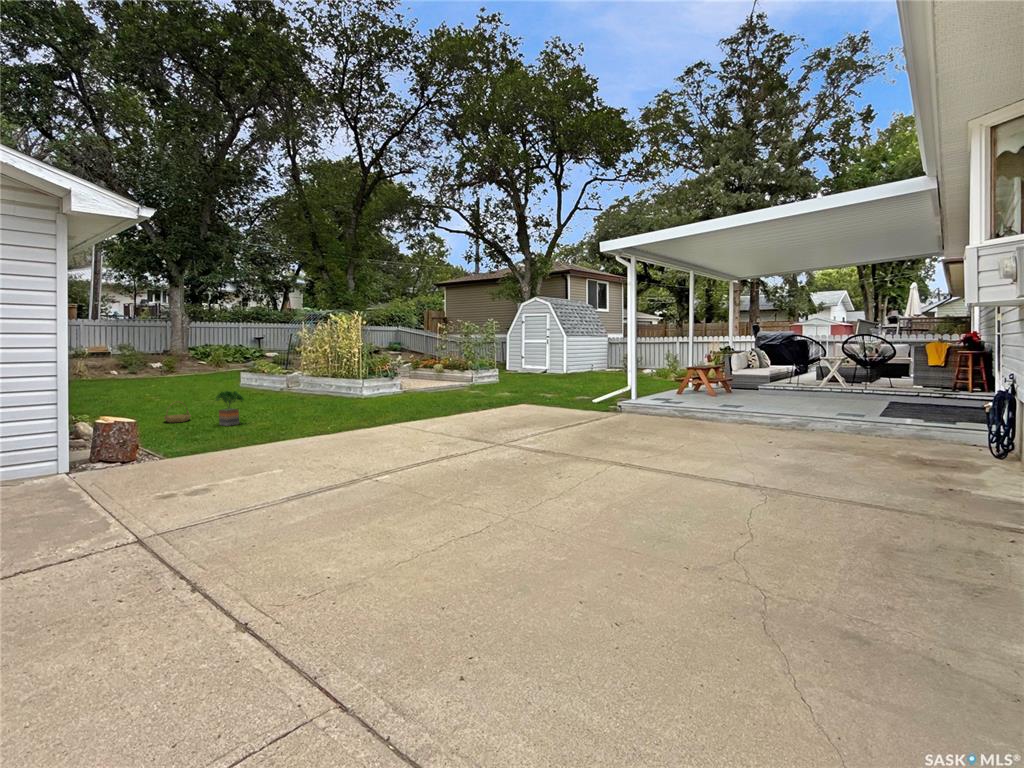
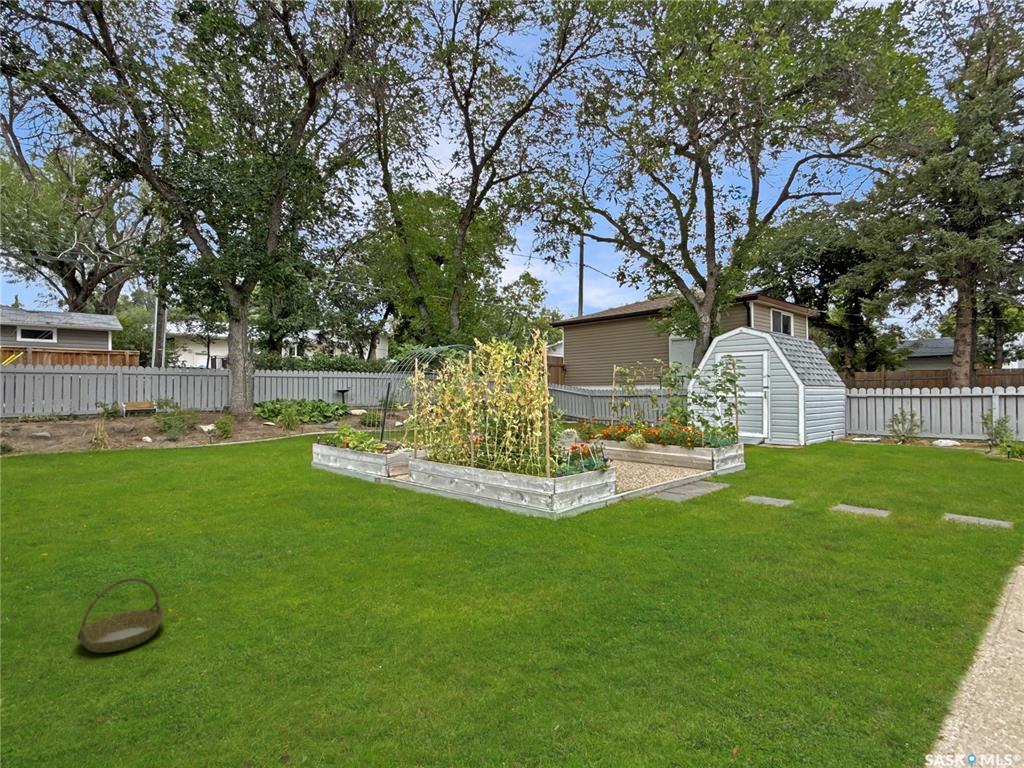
potted tree: present [216,391,244,426] -> none [216,561,313,699]

